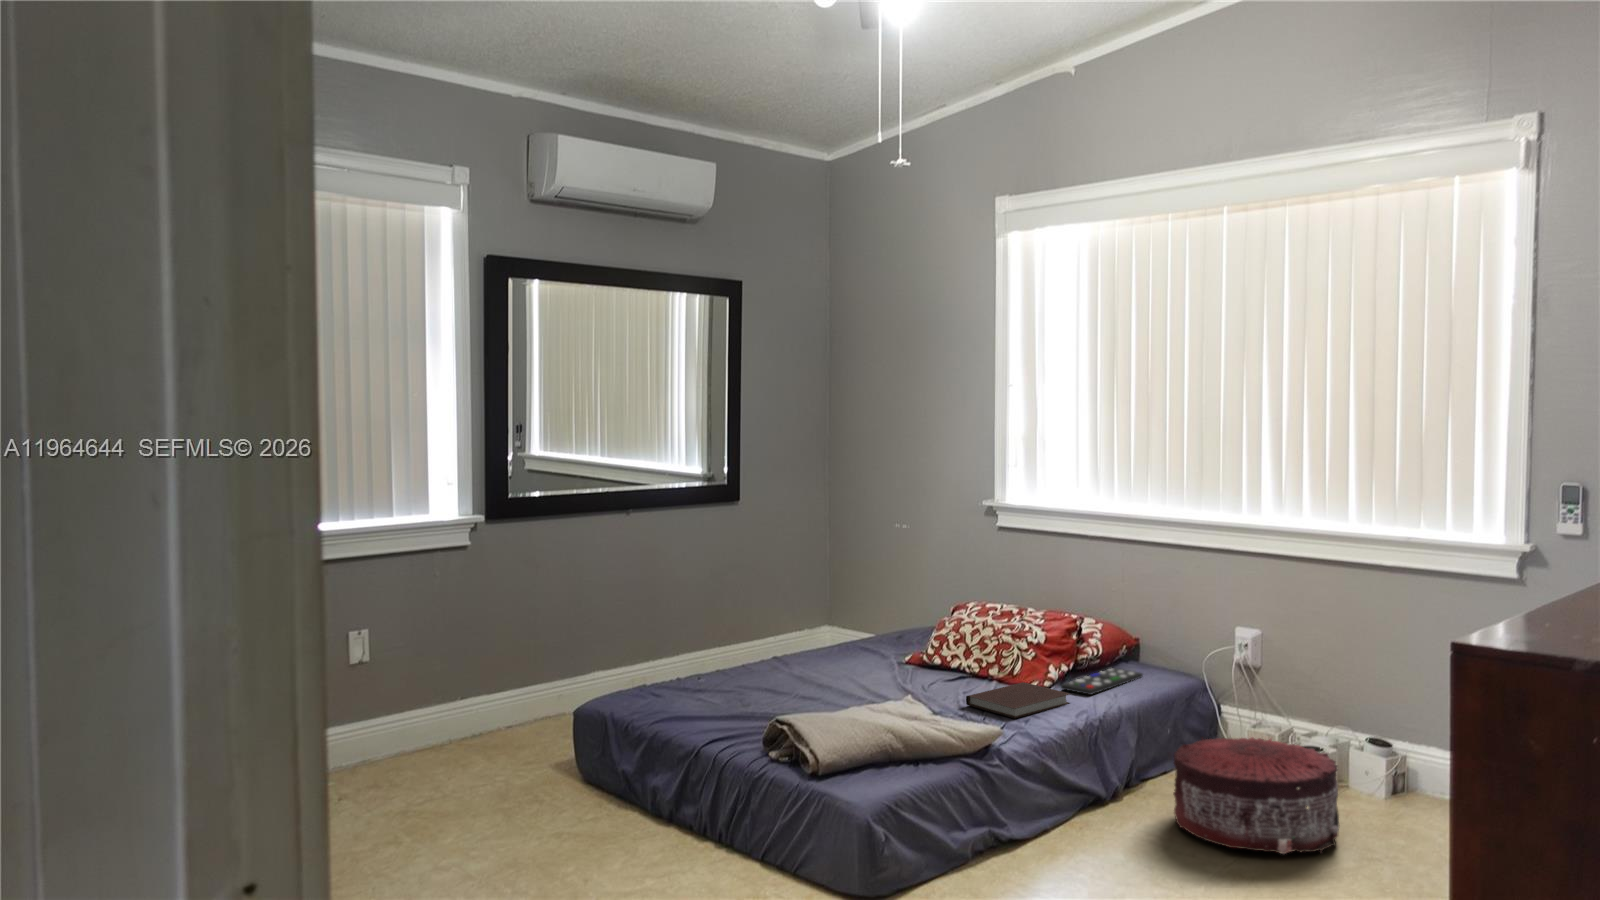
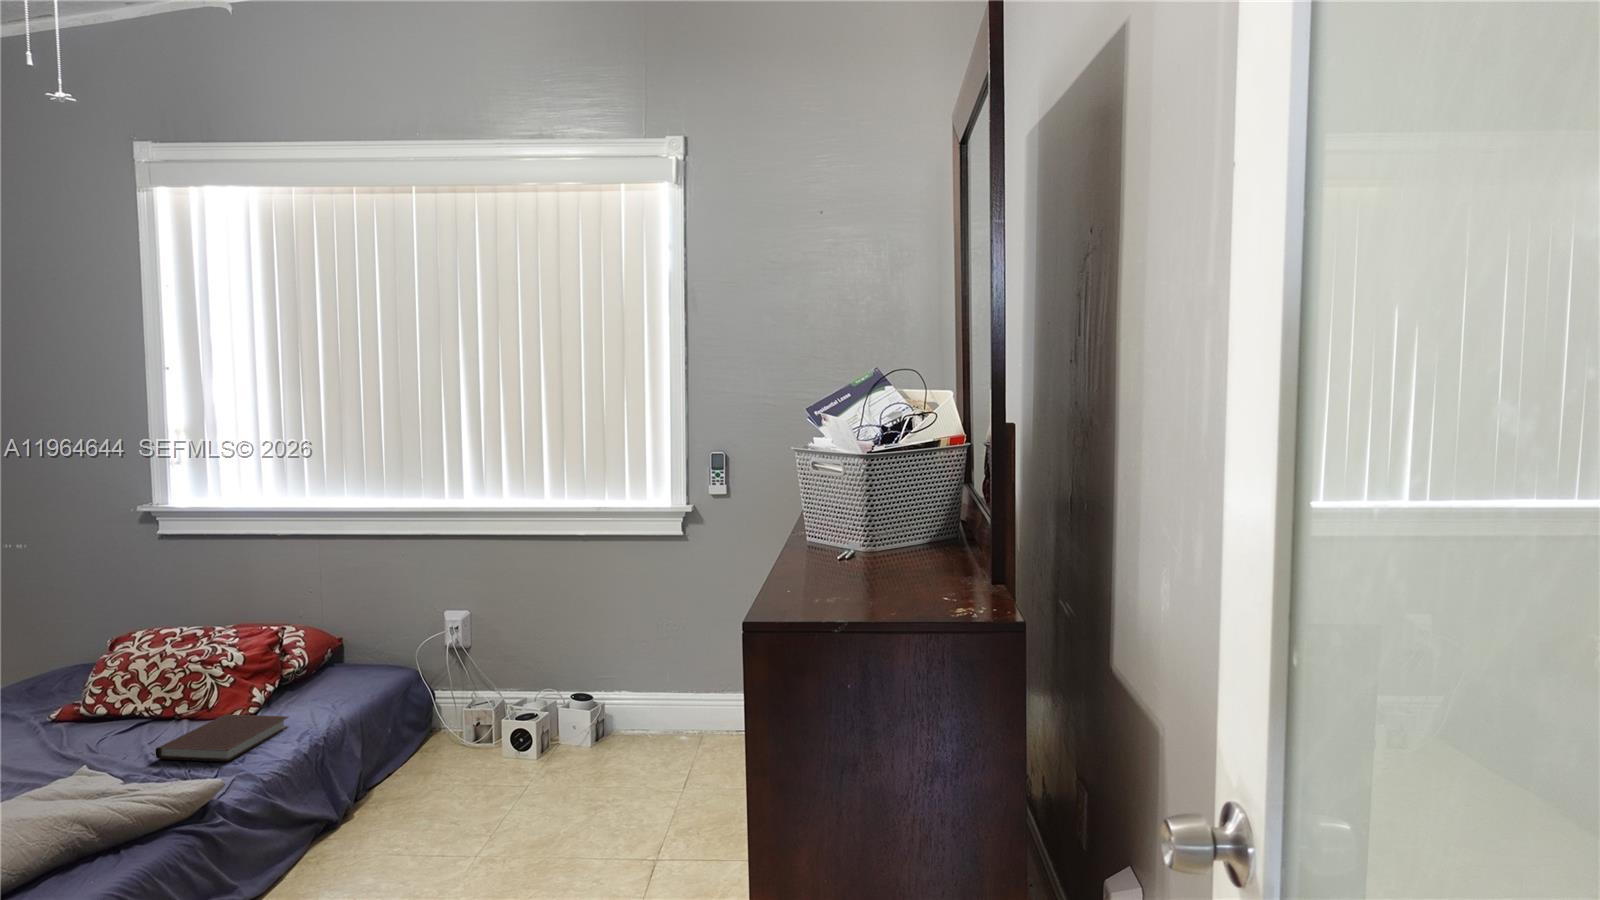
remote control: present [1061,668,1143,695] -> none [271,676,357,712]
pouf: present [1173,737,1339,854] -> none [415,715,574,836]

